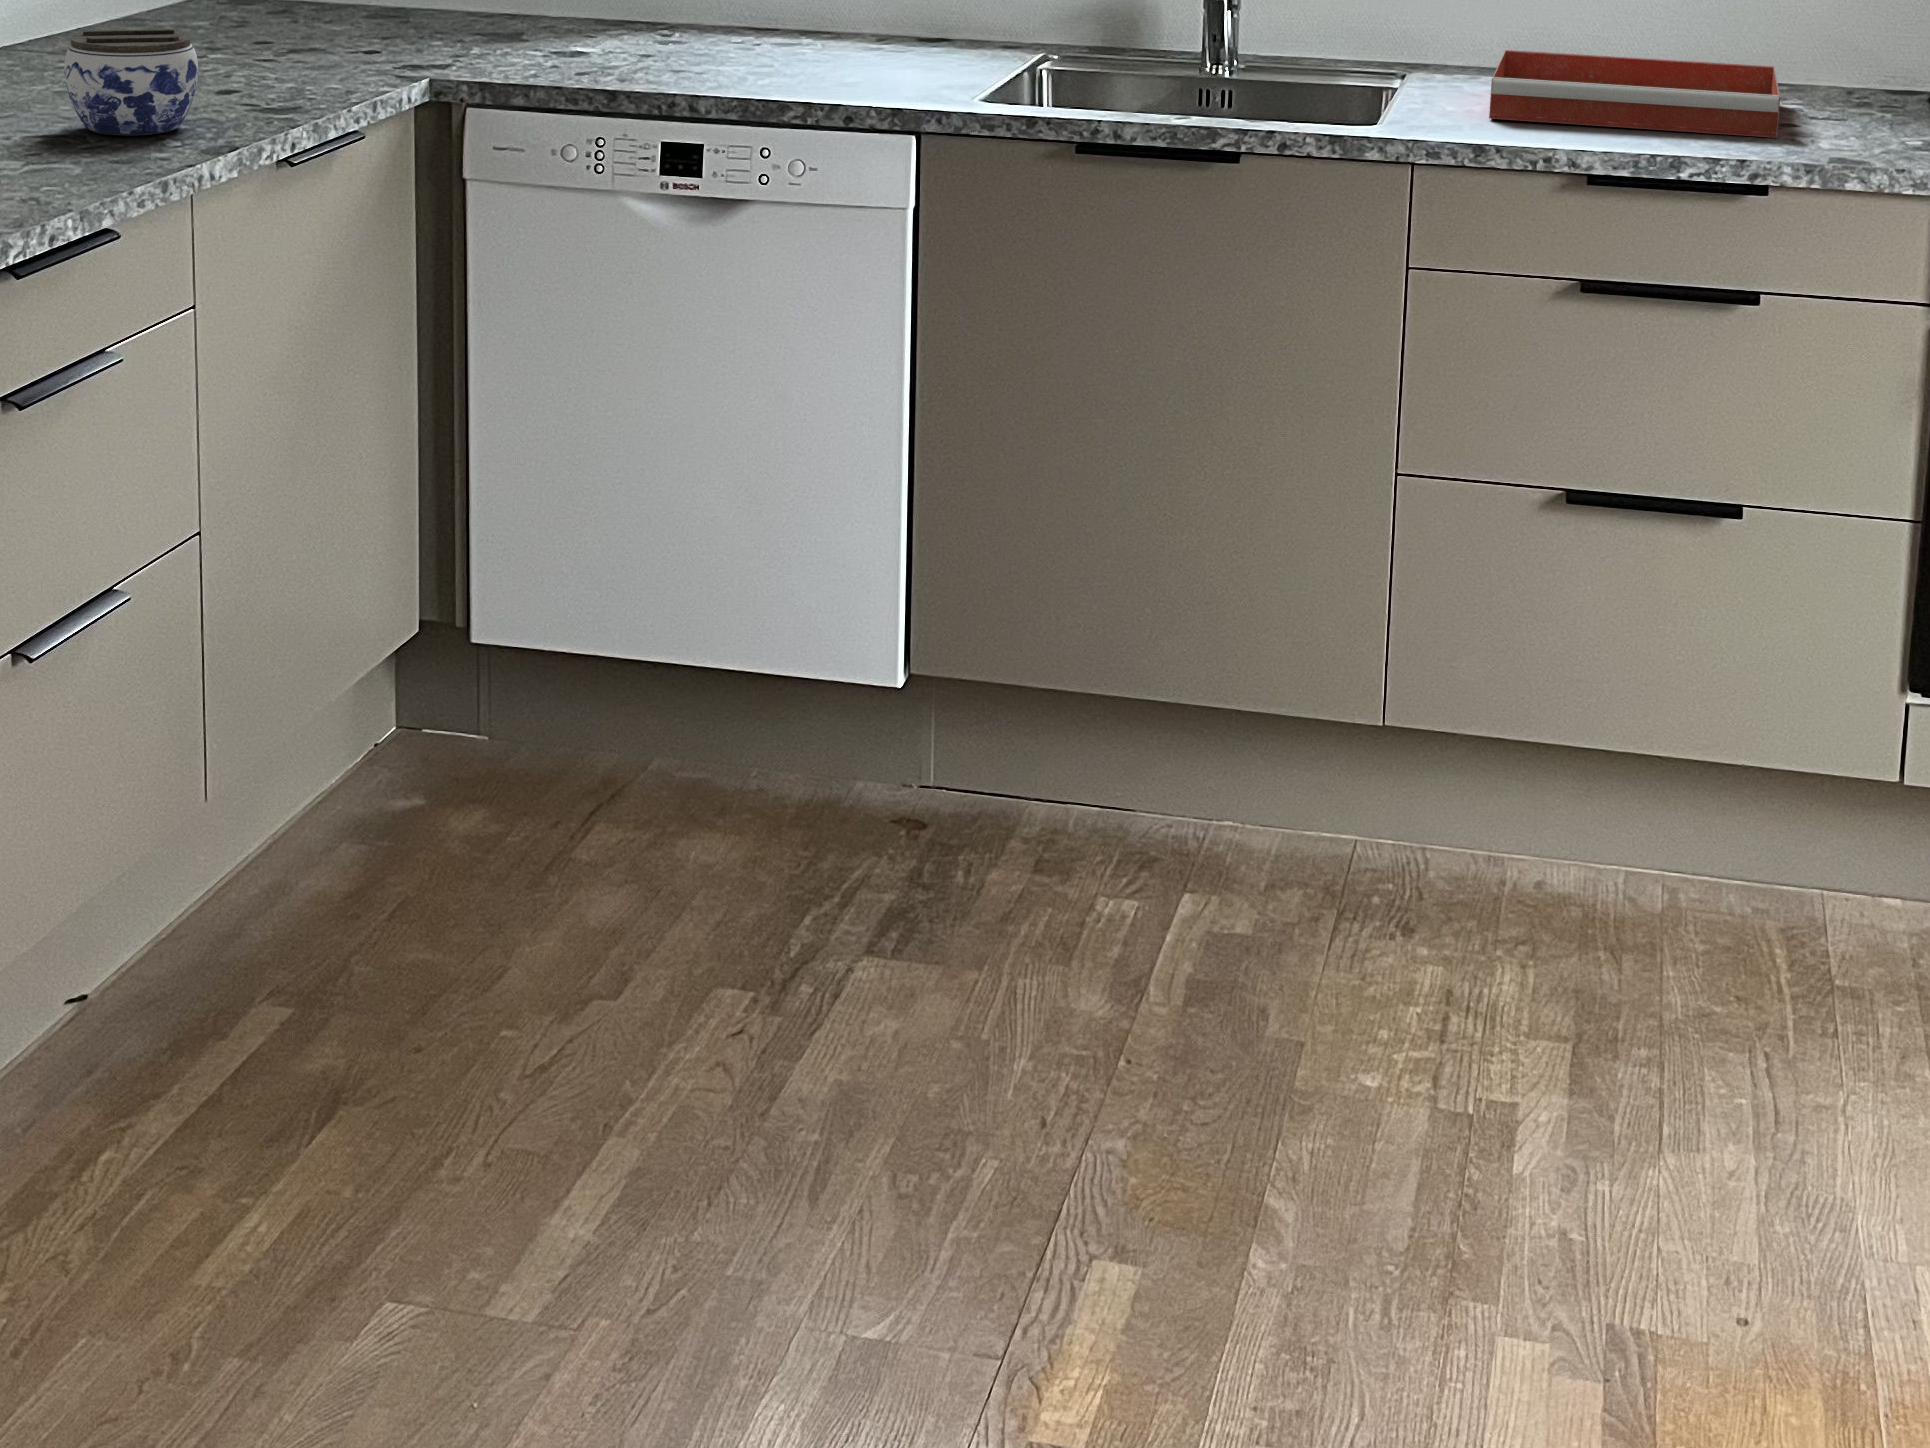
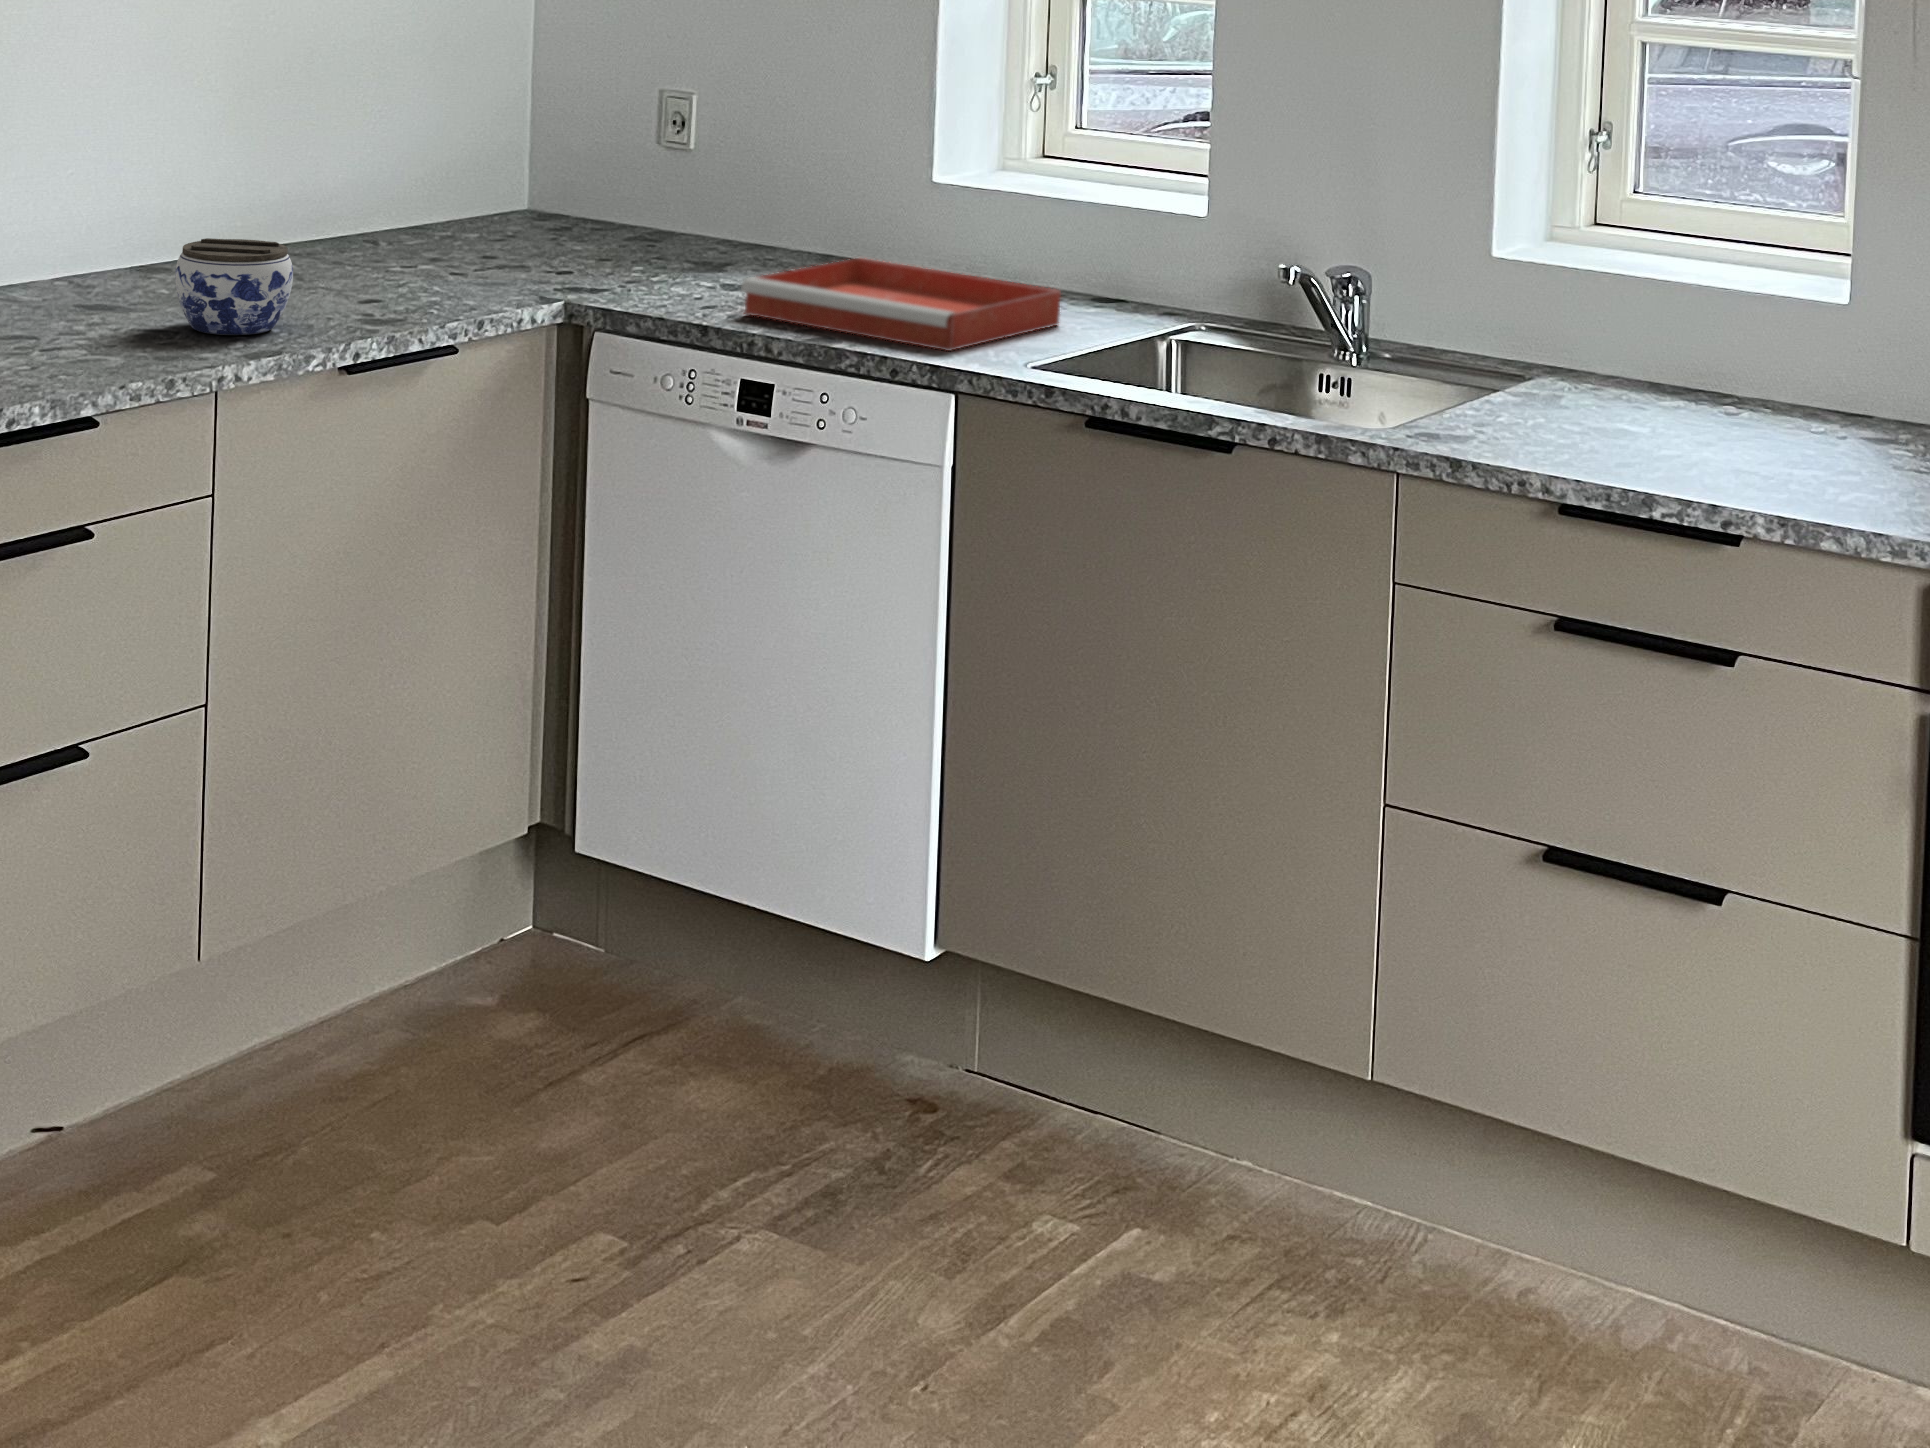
tray: present [1489,50,1780,138] -> present [741,258,1061,351]

